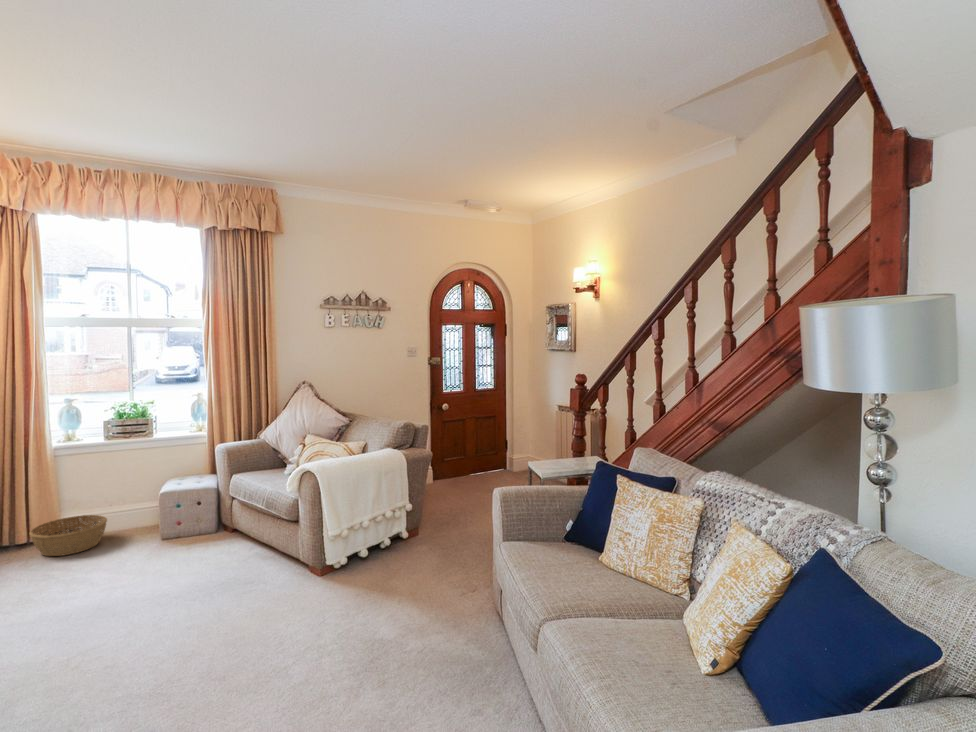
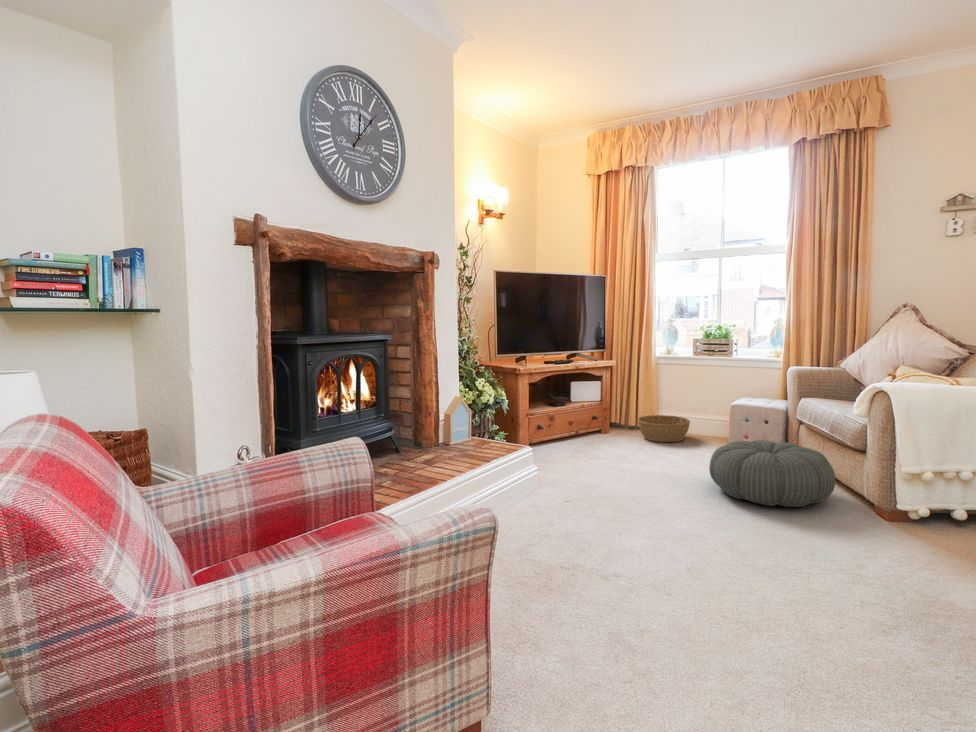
pouf: none [155,527,278,605] -> present [709,440,835,507]

